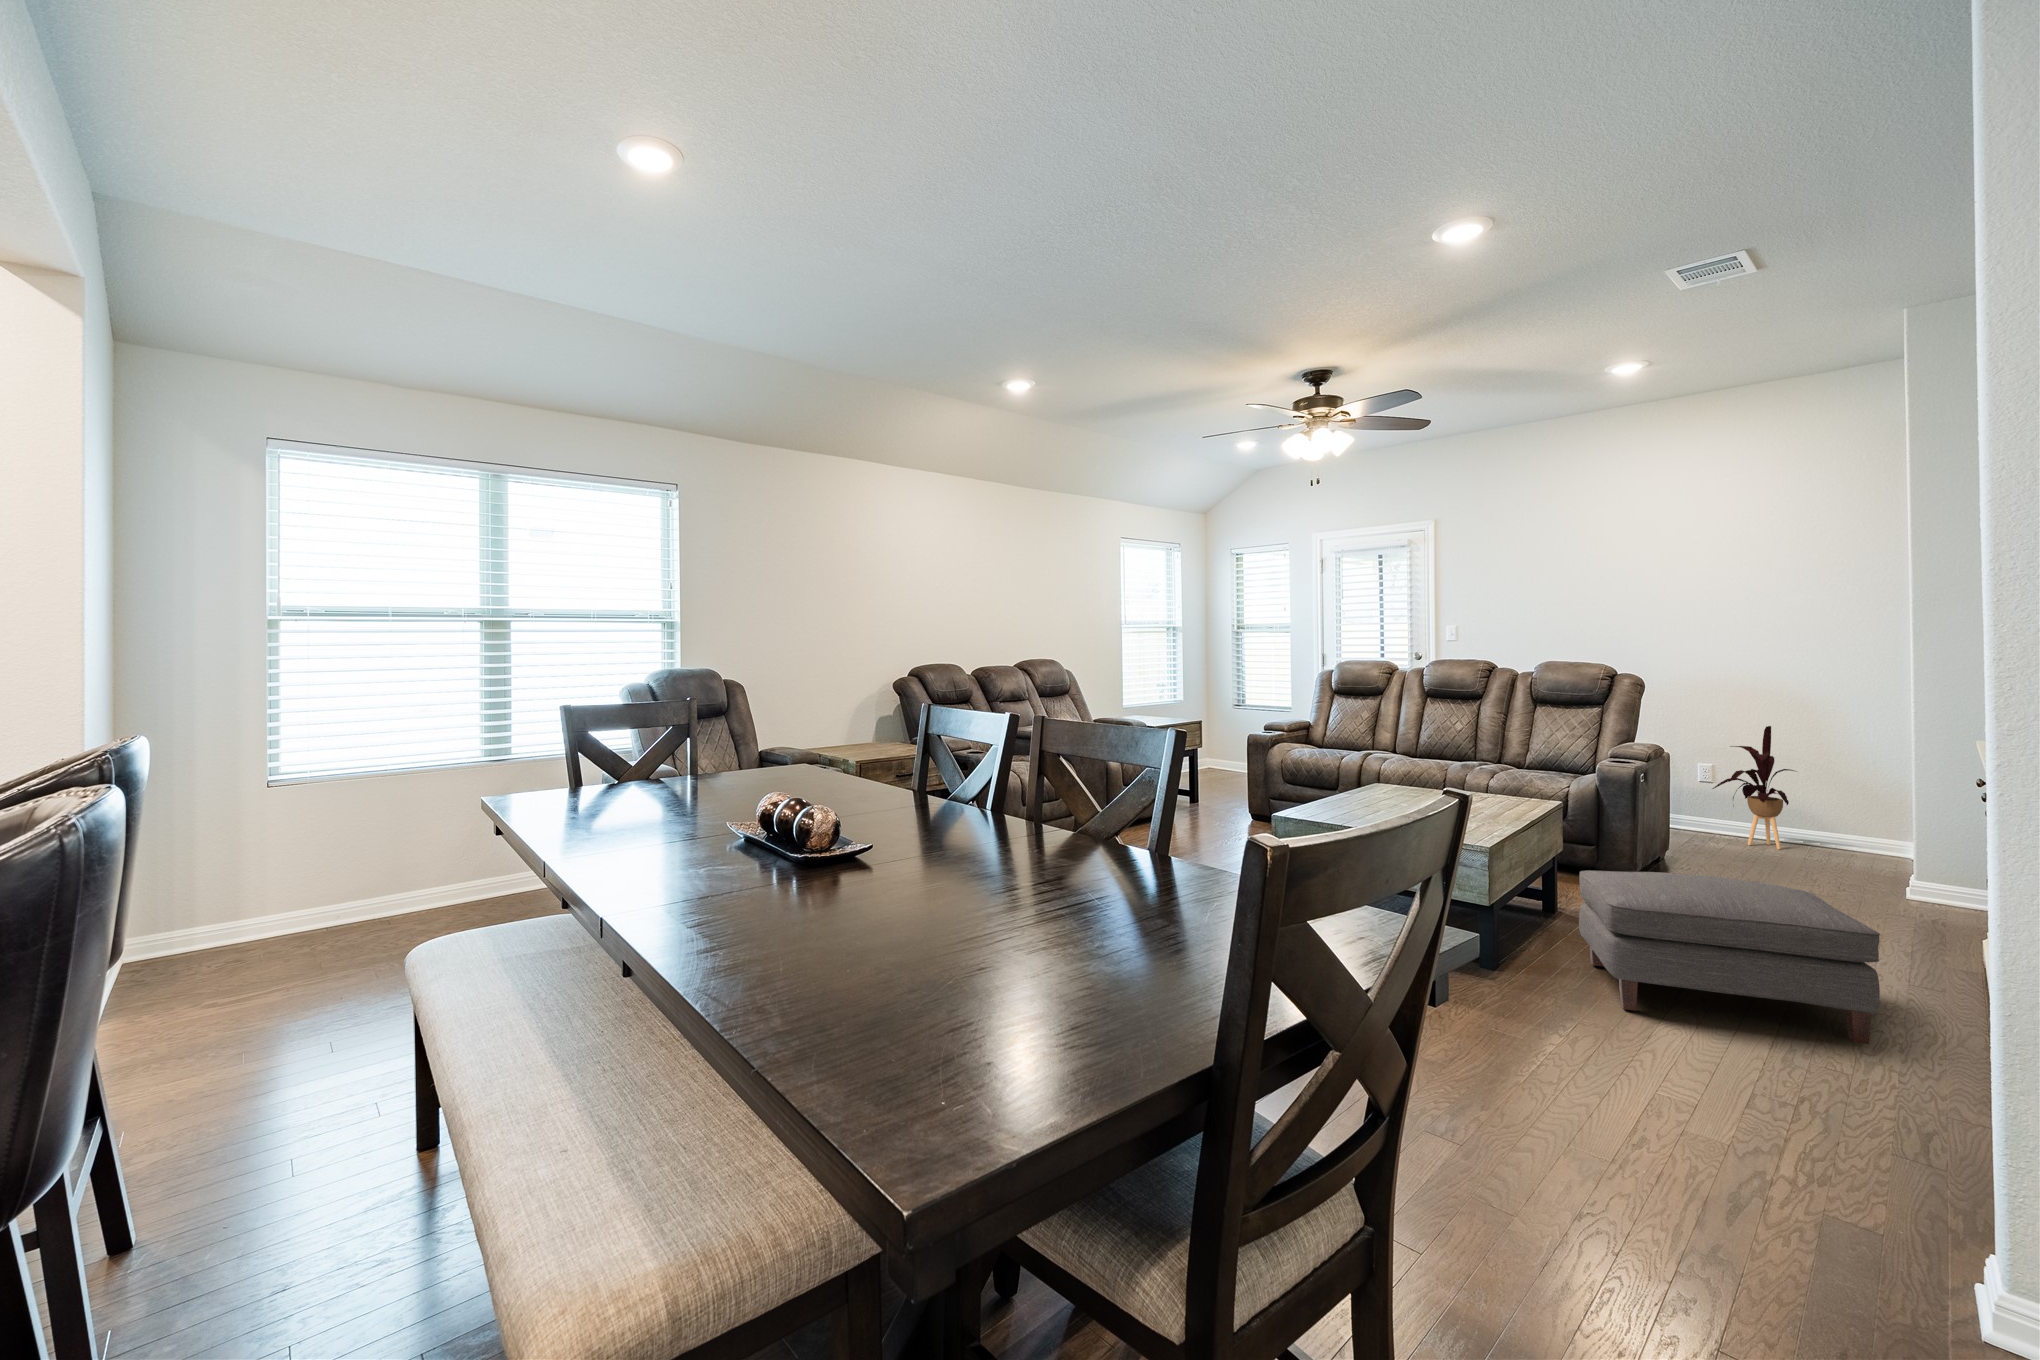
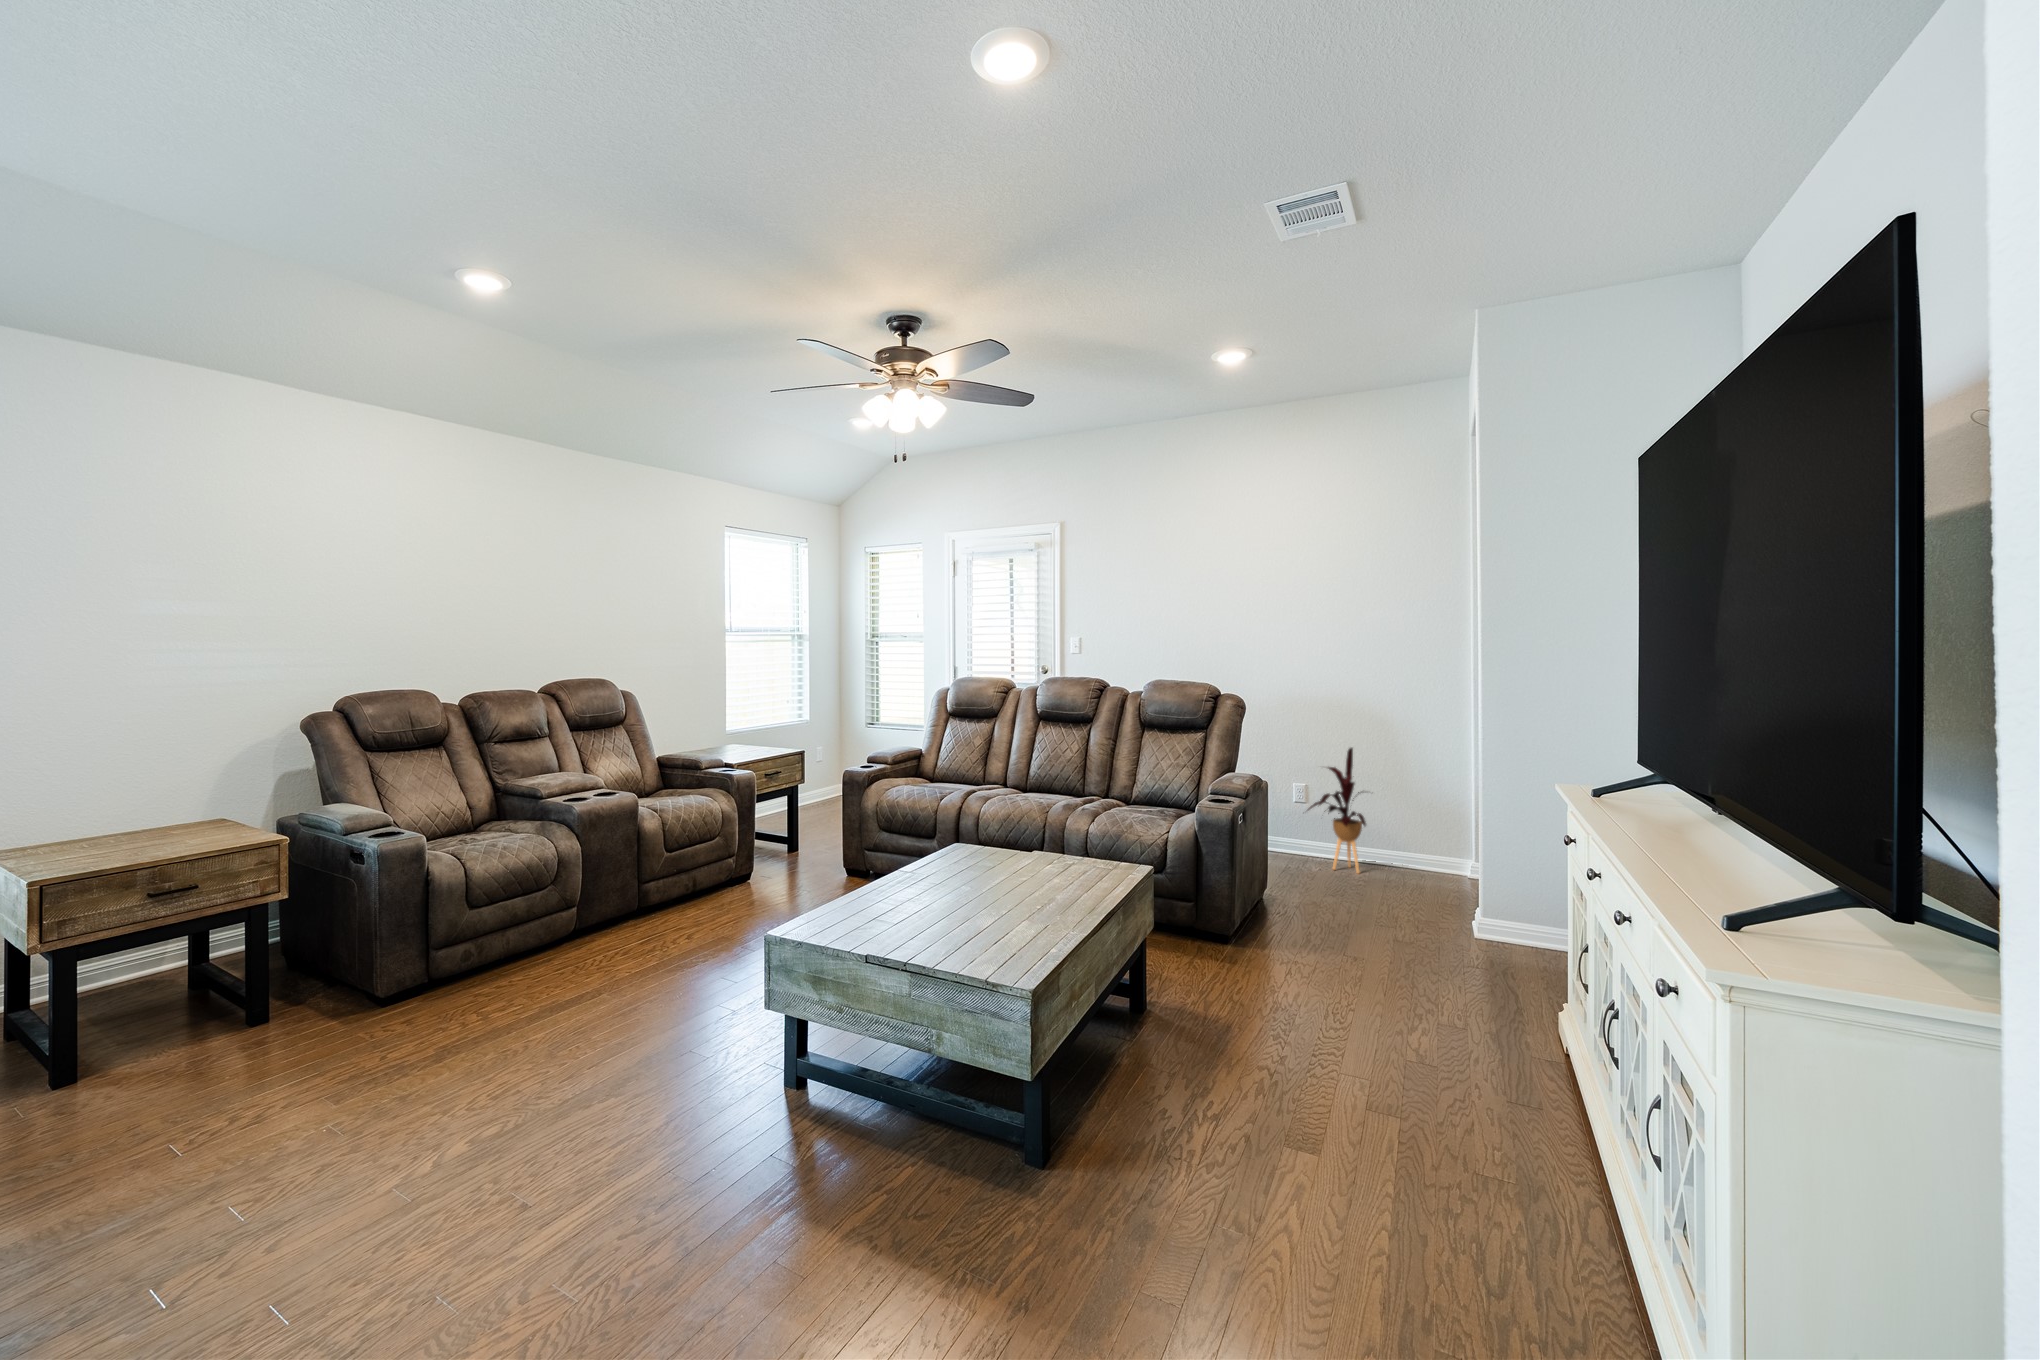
ottoman: present [1579,870,1880,1044] -> none [1157,979,1489,1233]

